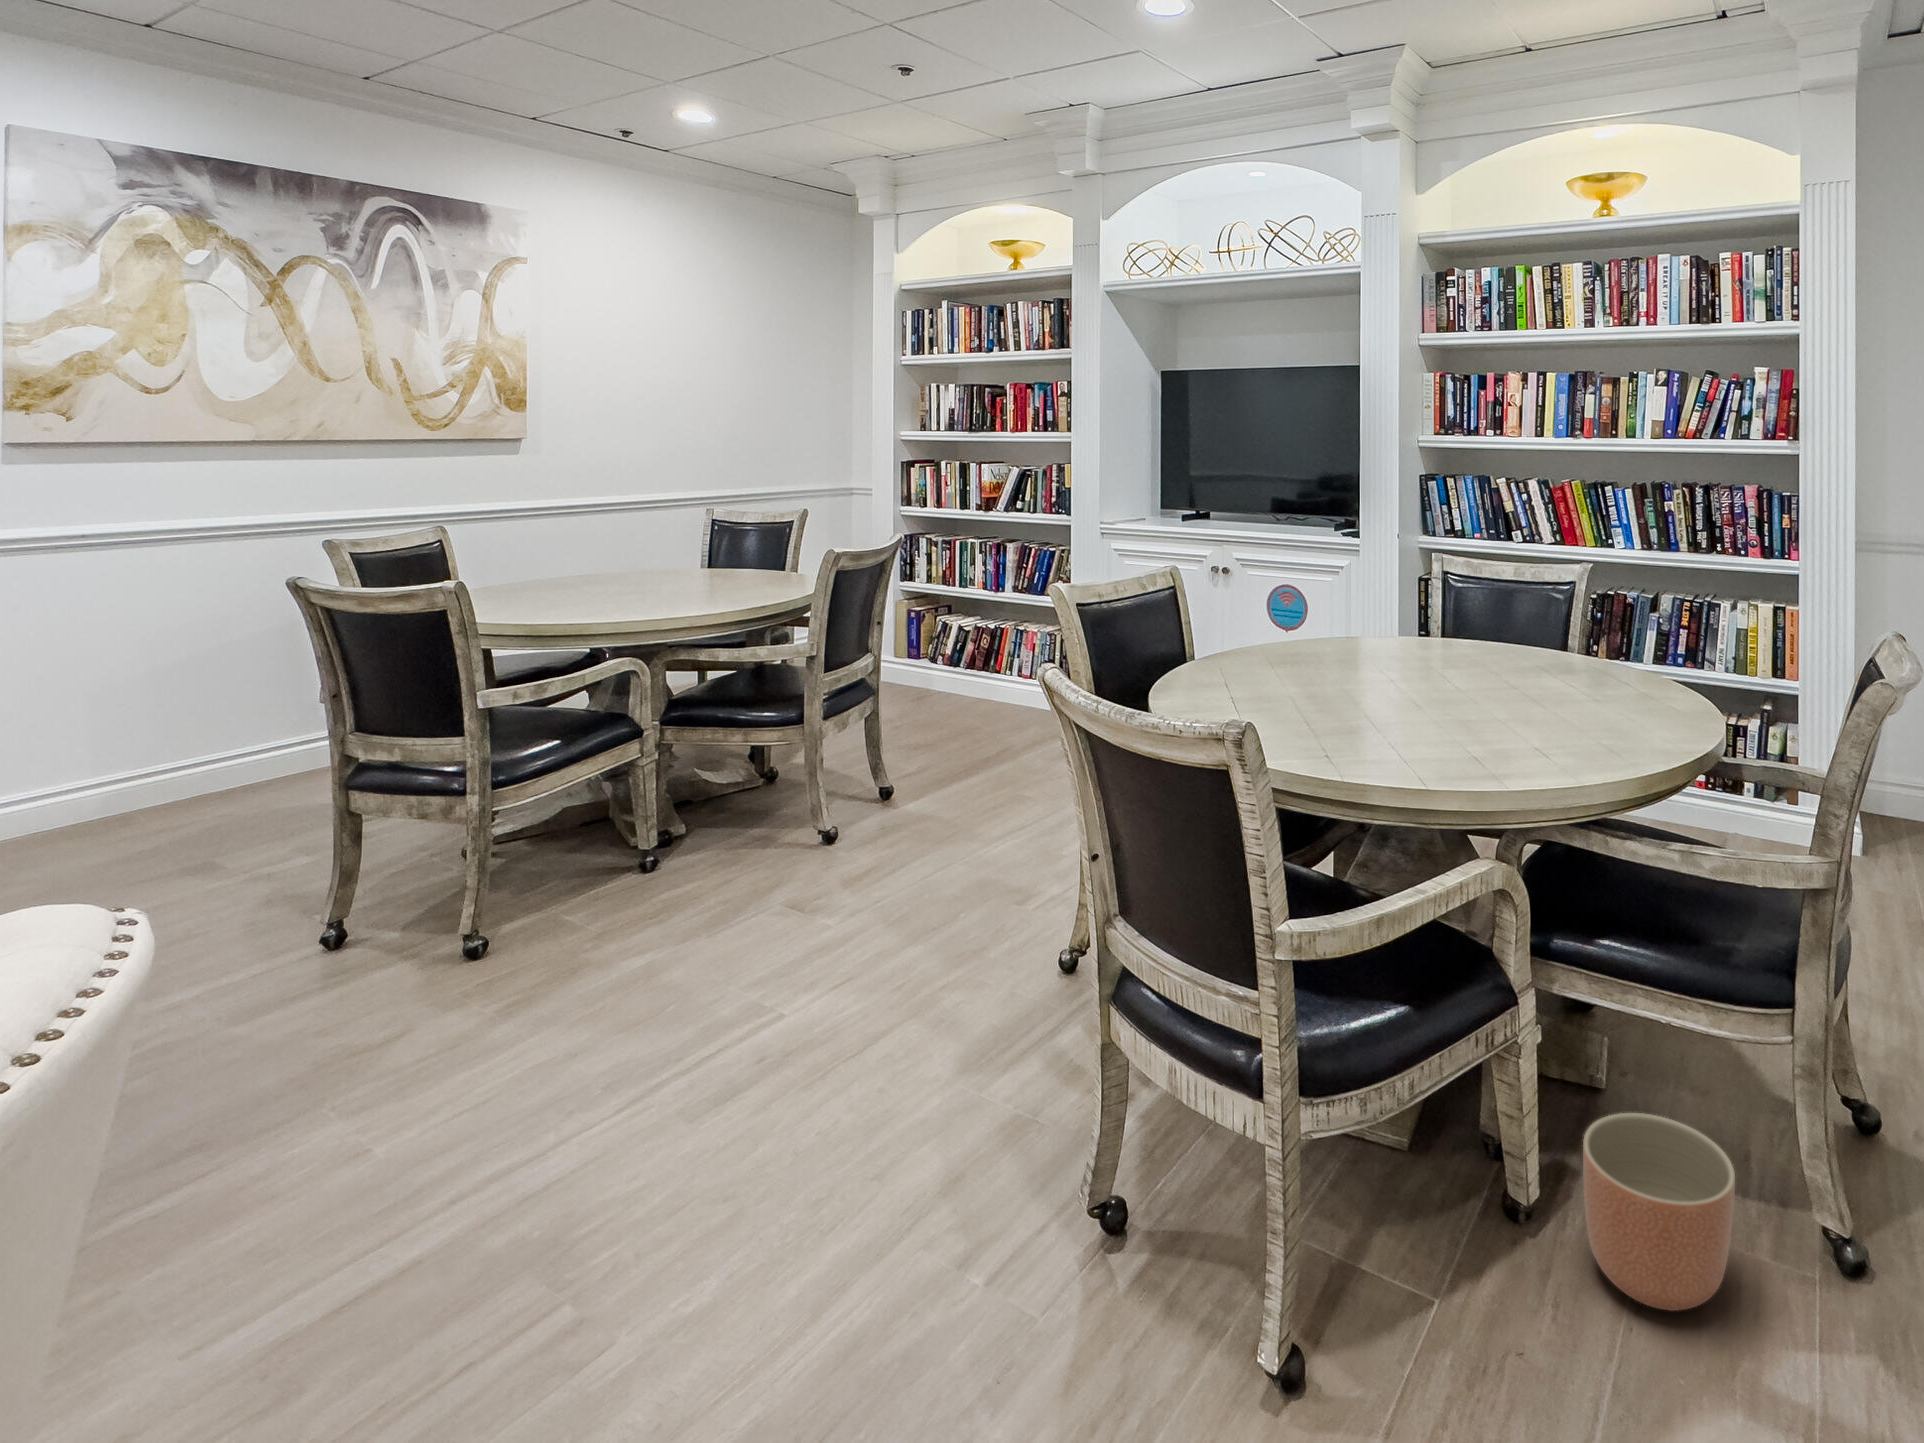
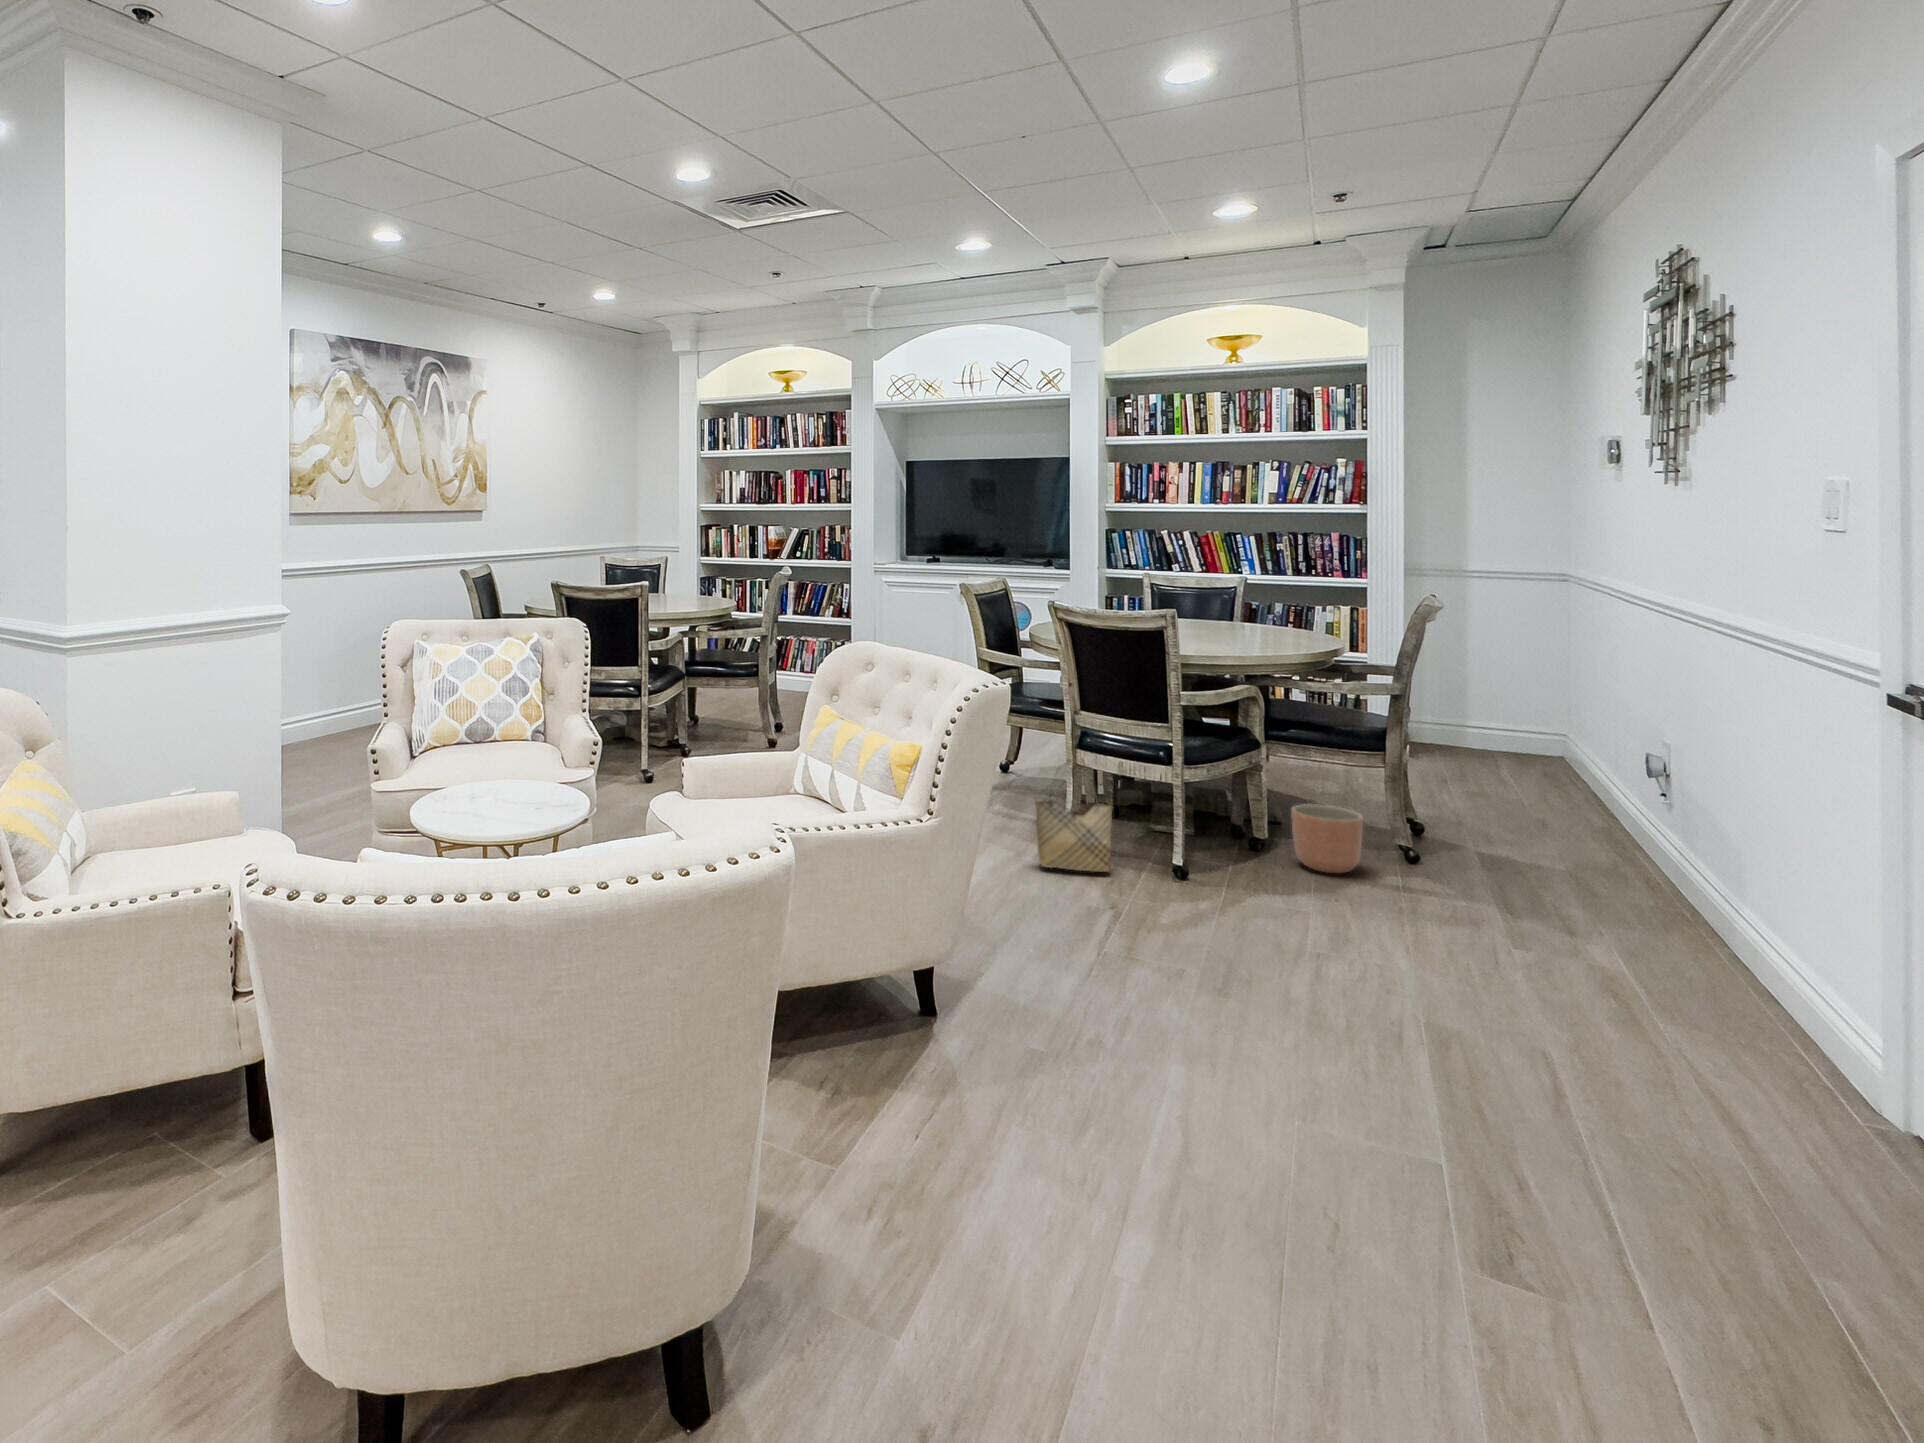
woven basket: none [987,1043,1165,1332] -> present [1035,774,1112,872]

